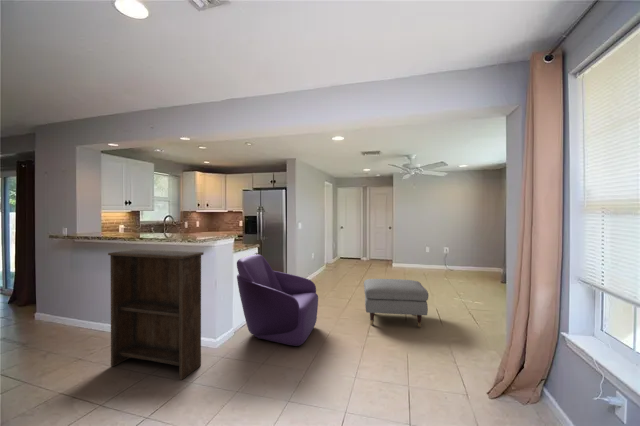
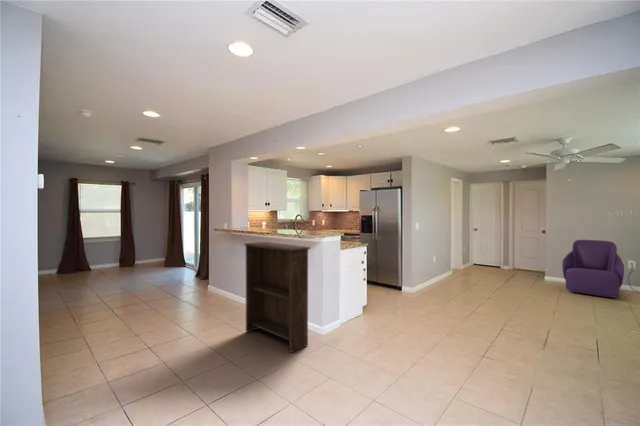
armchair: present [237,255,318,346] -> present [562,240,624,298]
ottoman: present [364,279,429,328] -> none [482,289,572,356]

